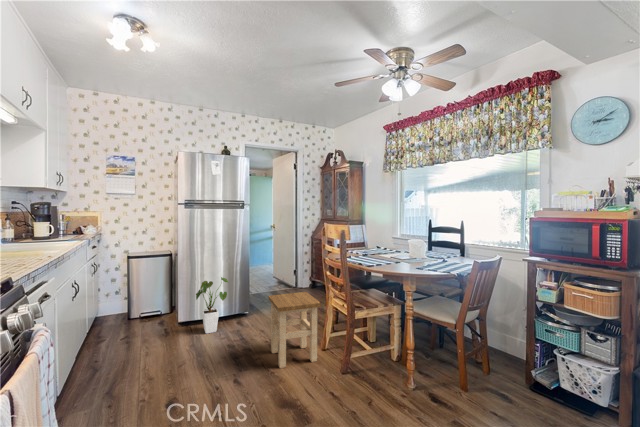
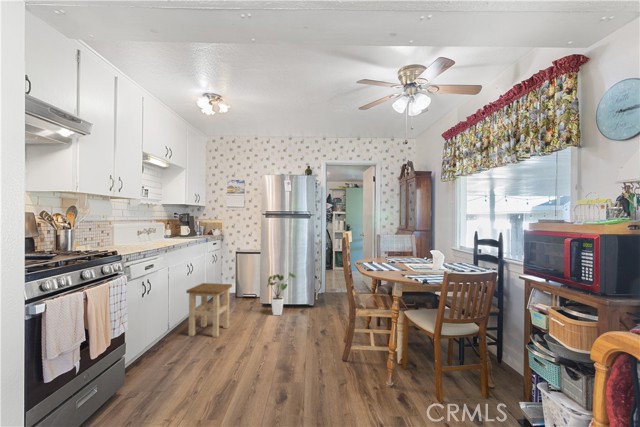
stool: present [268,292,321,368] -> present [186,283,232,337]

